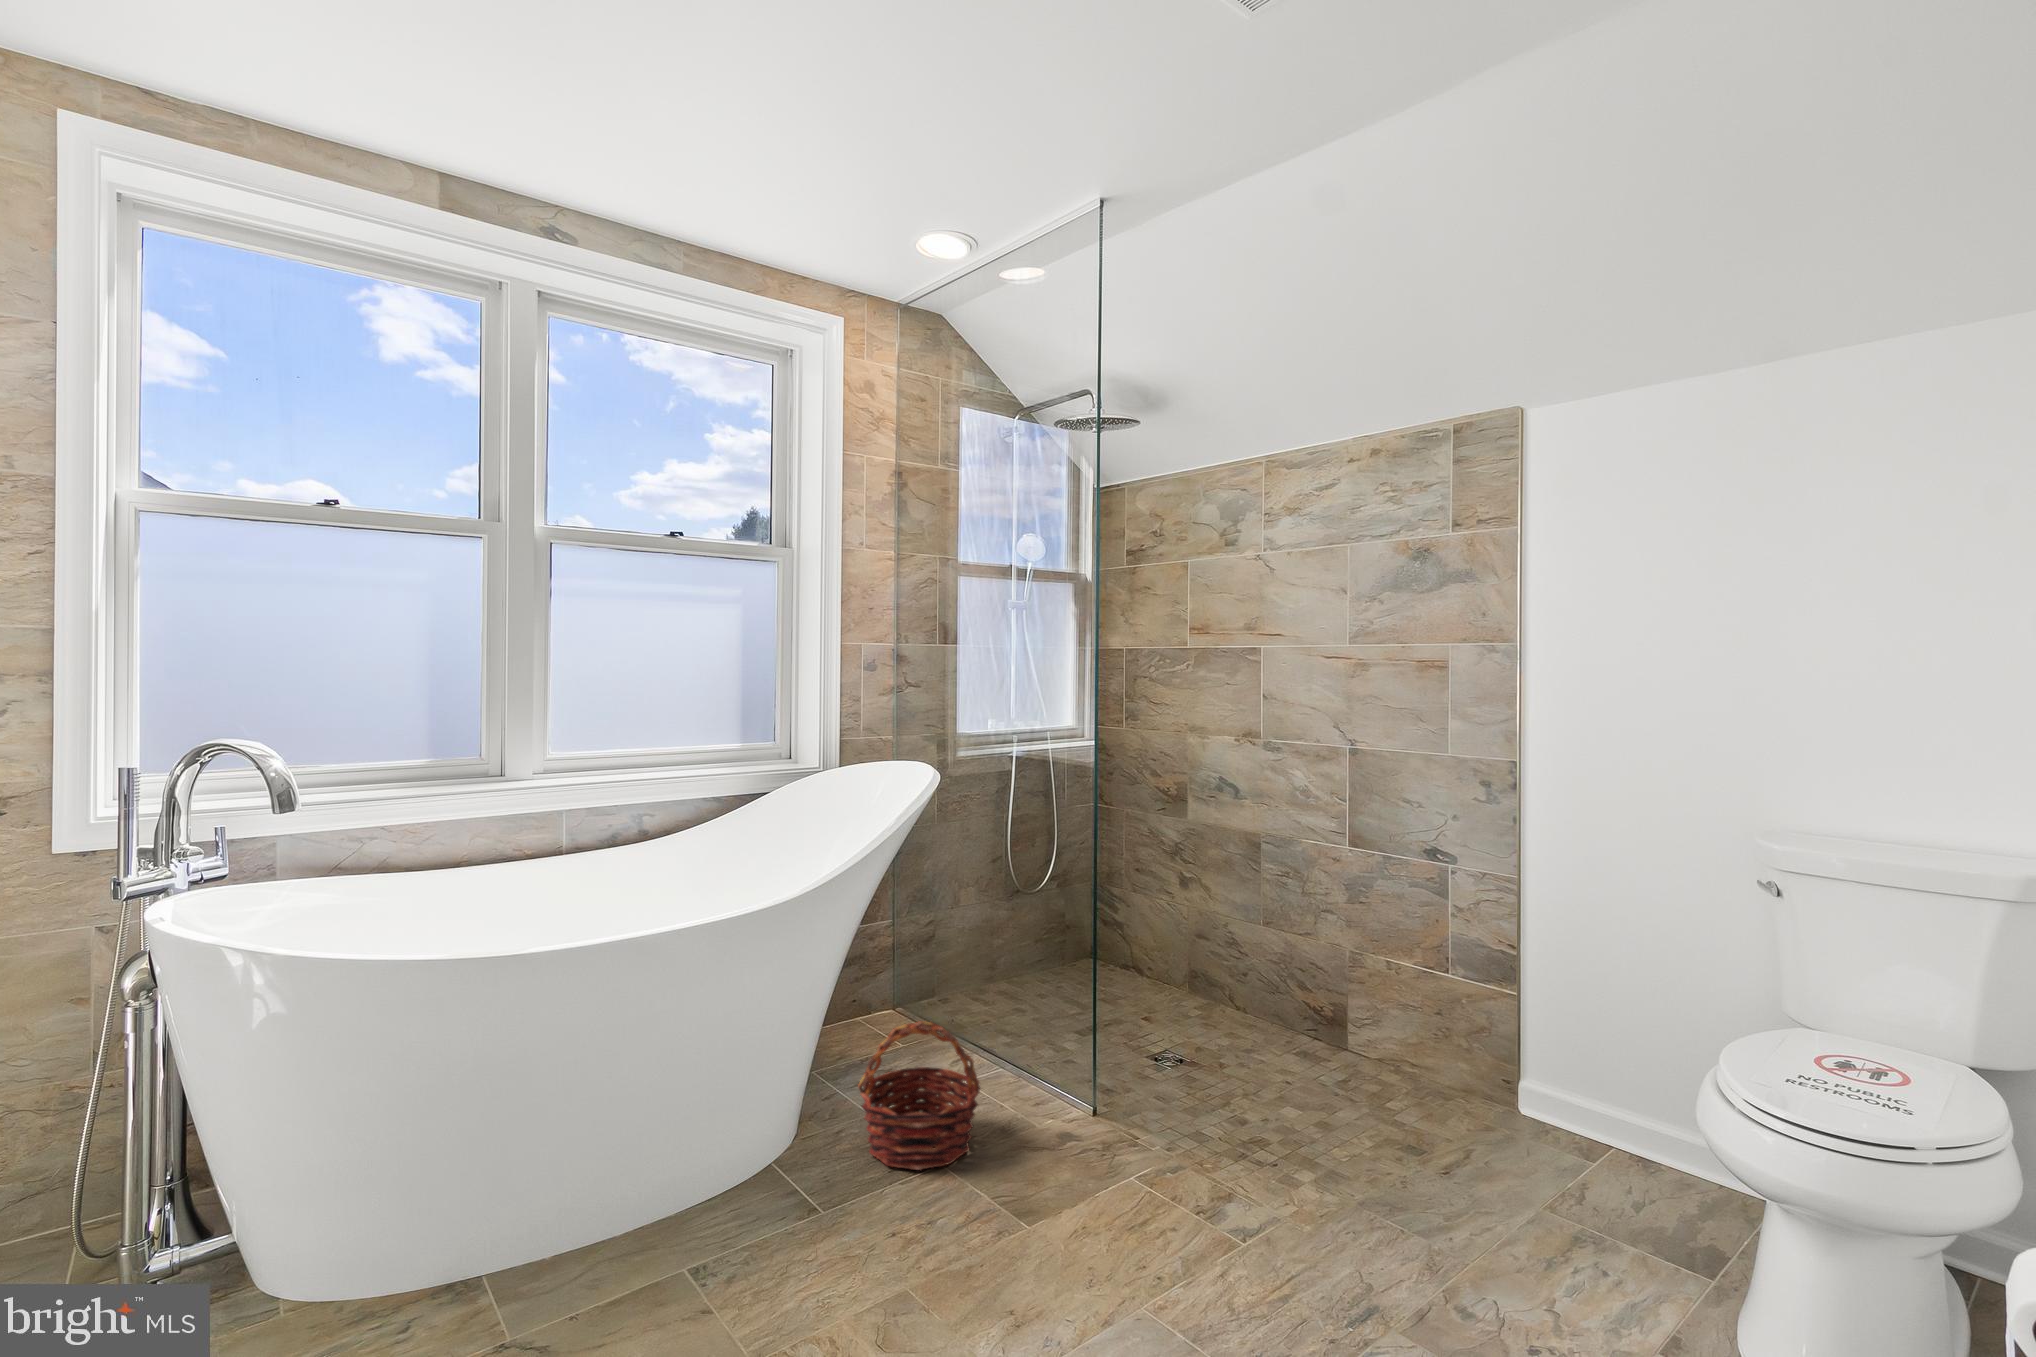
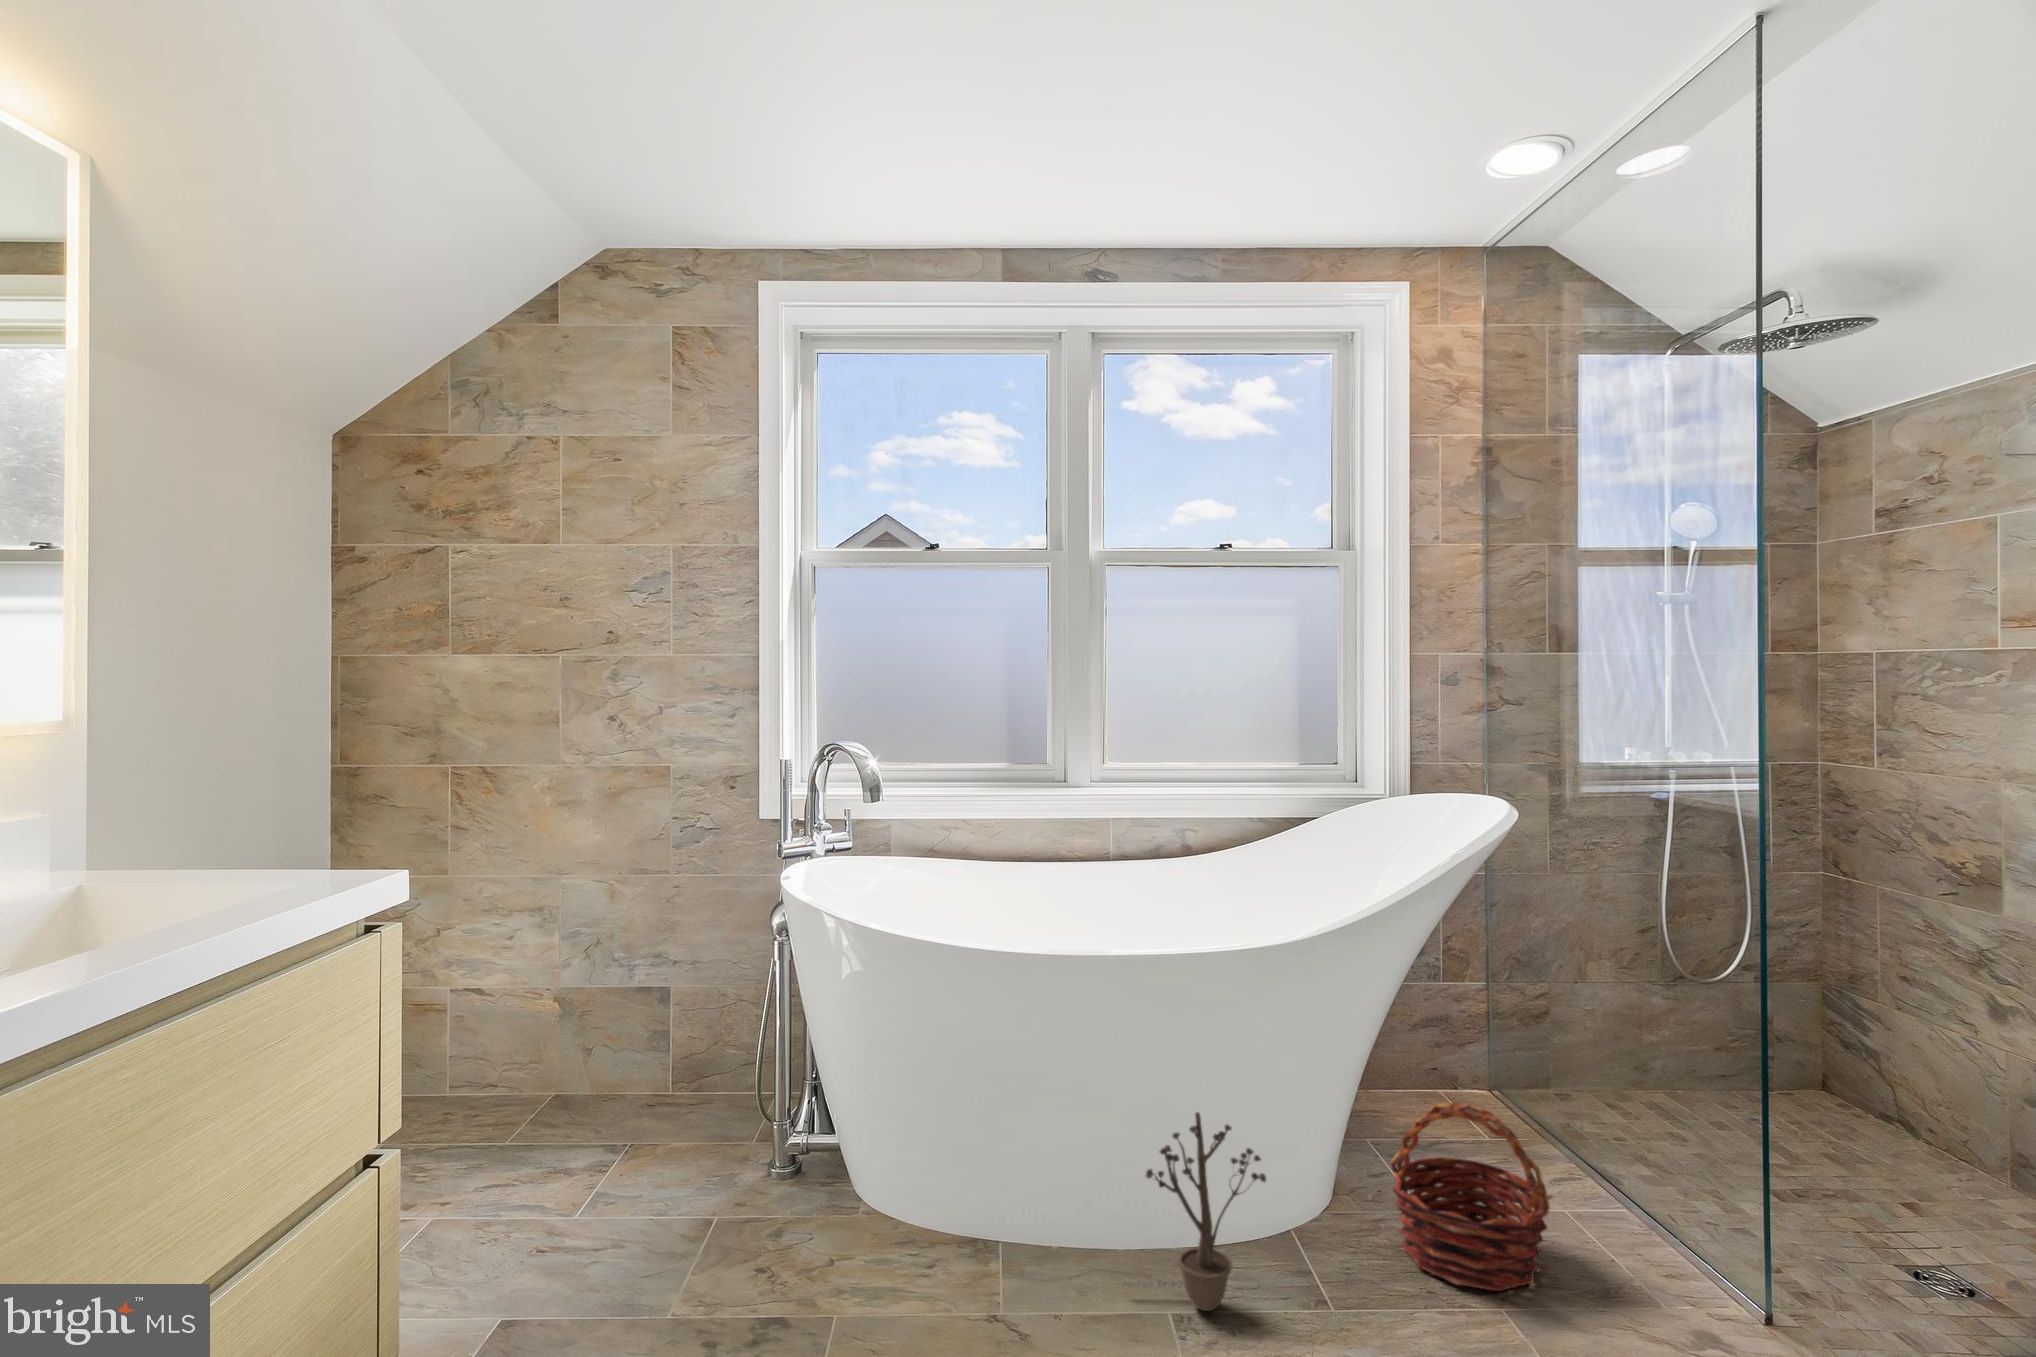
decorative plant: none [639,1082,781,1272] -> present [1123,1112,1266,1311]

